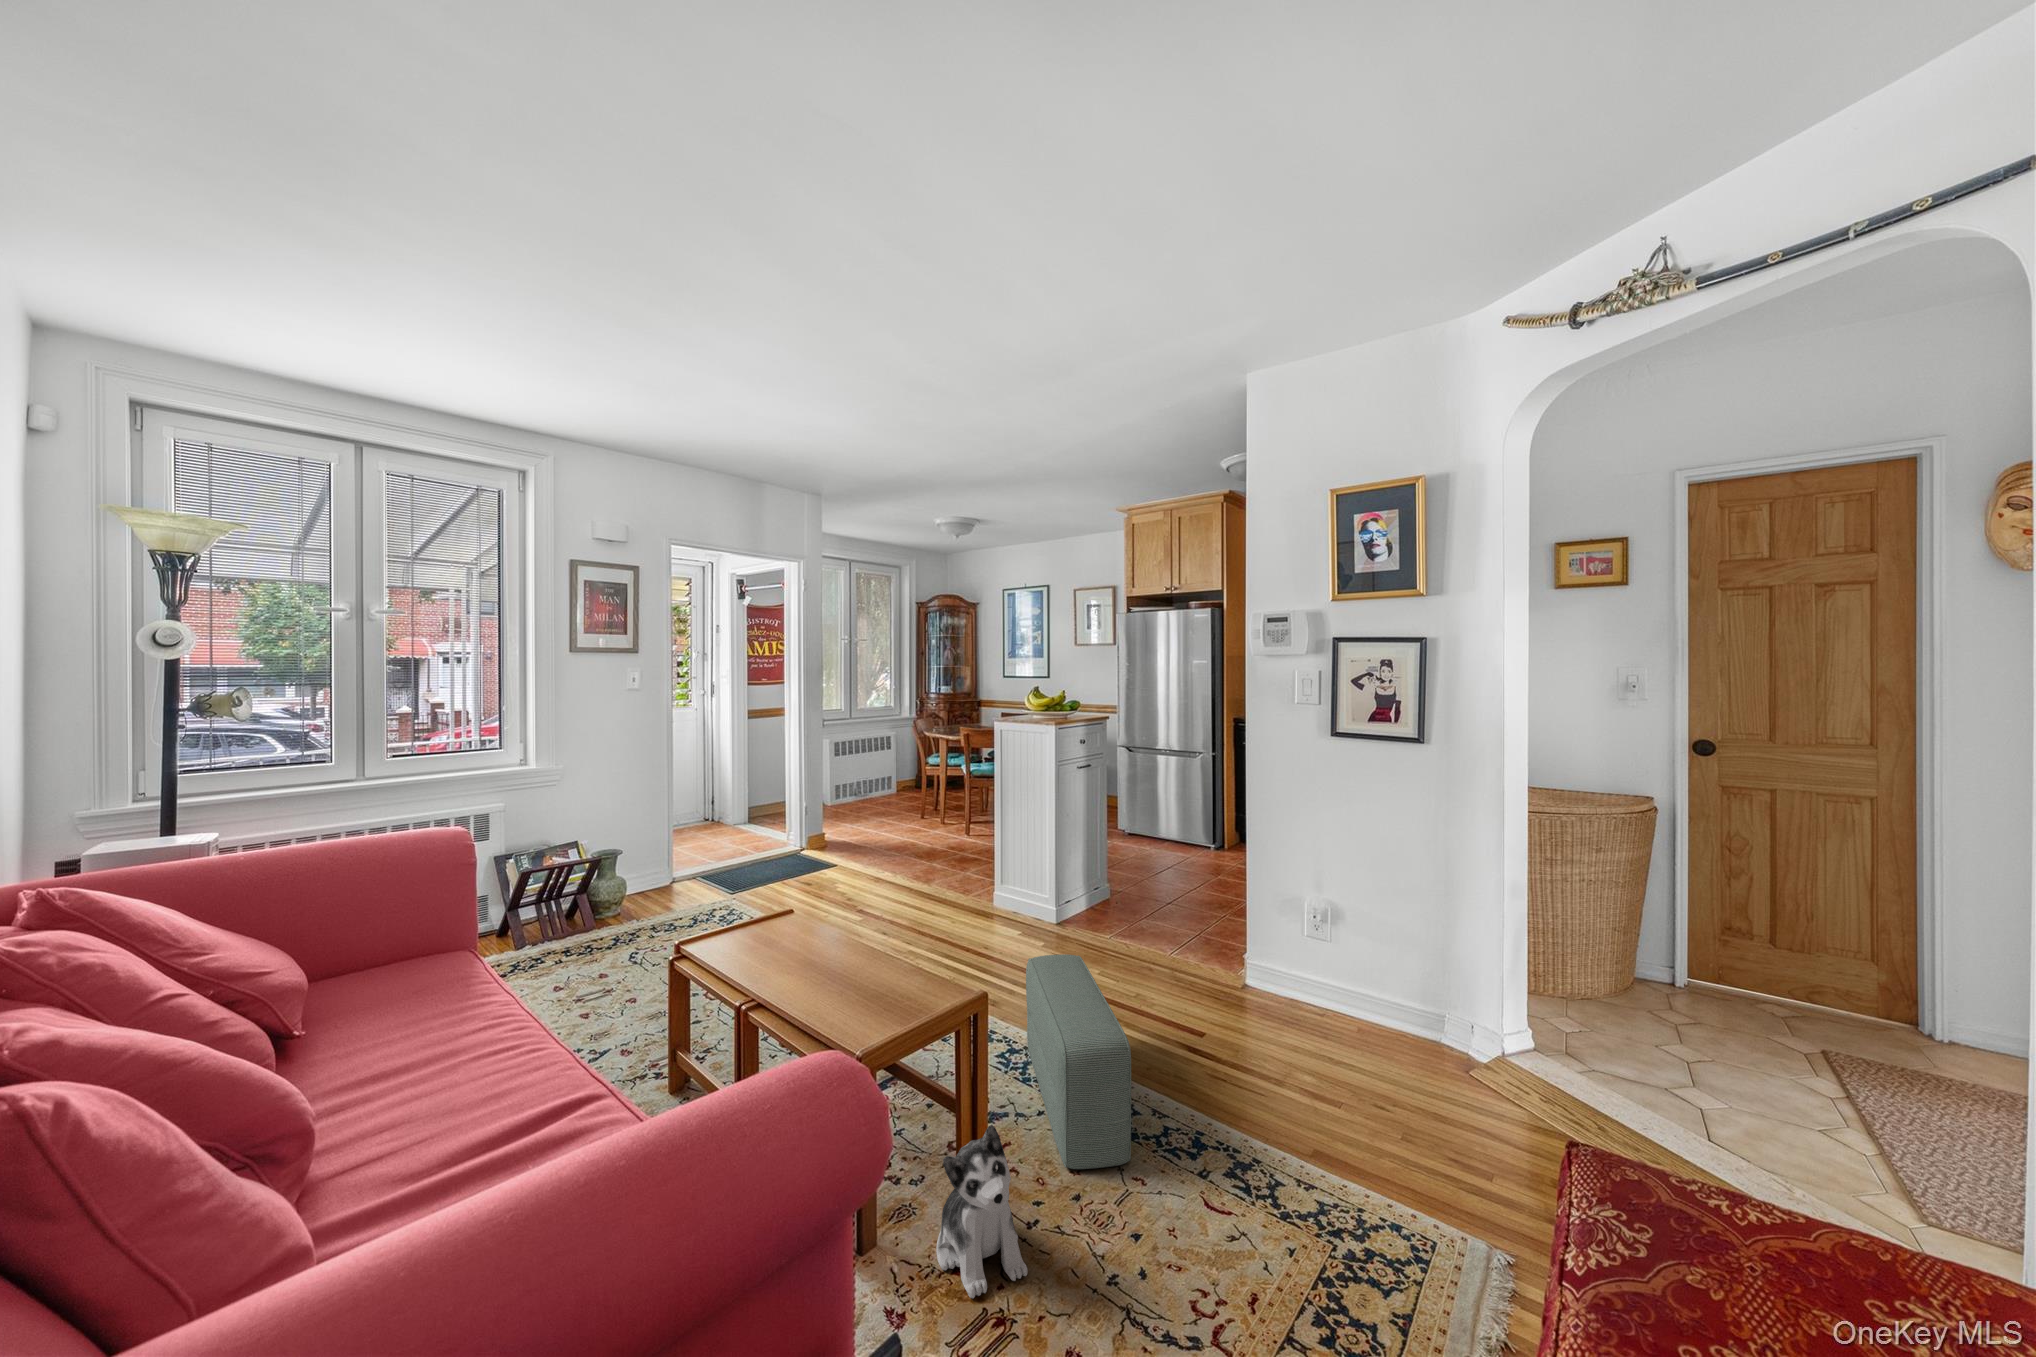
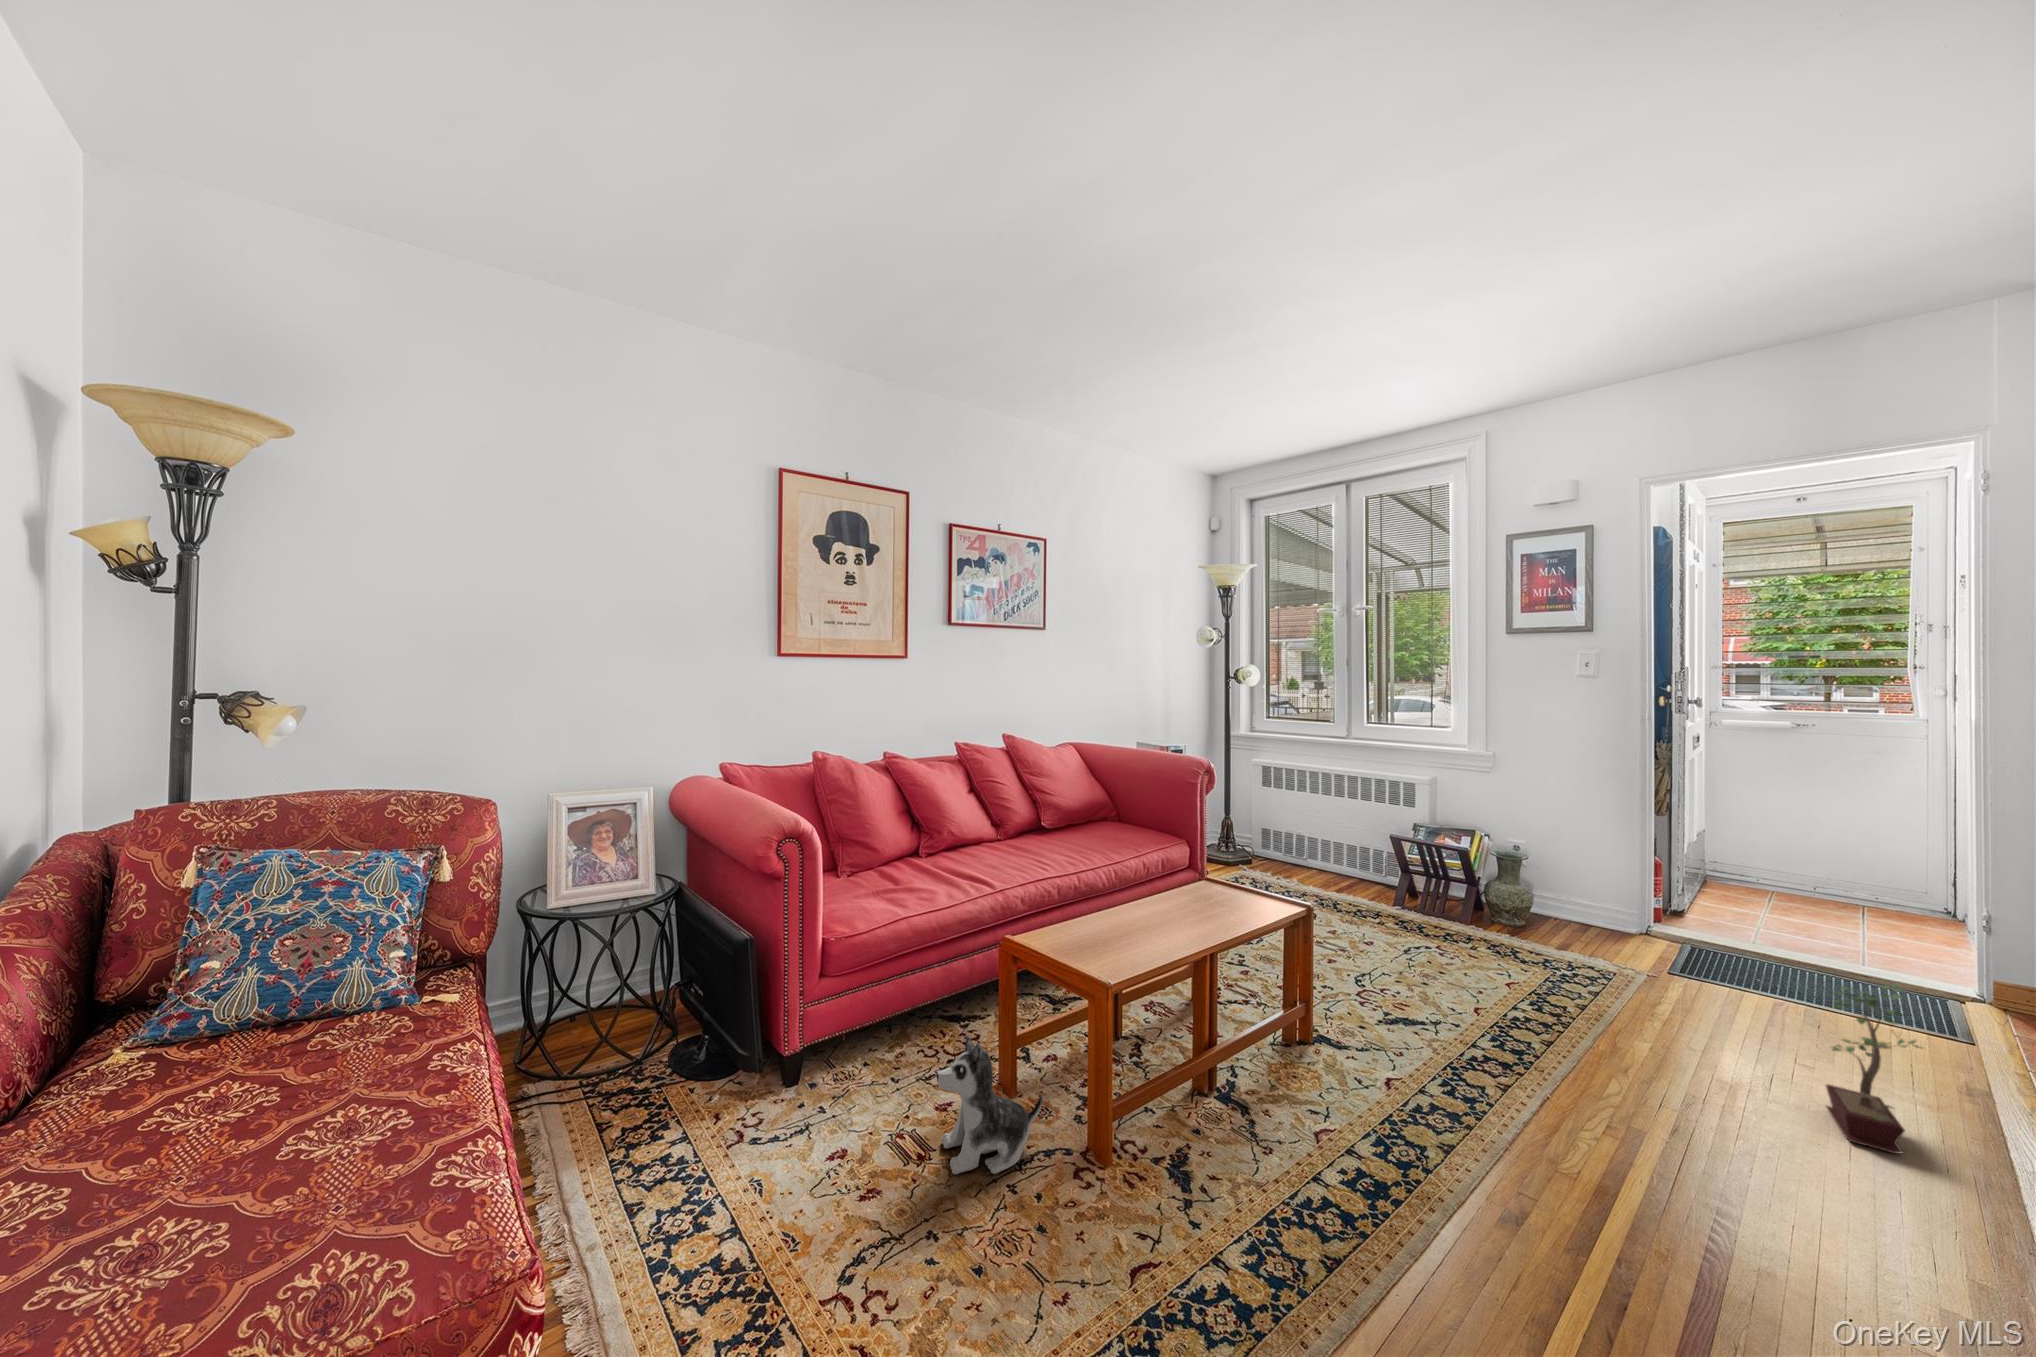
potted plant: none [886,820,949,909] -> present [1826,982,1920,1153]
pouf: present [1026,954,1131,1169] -> none [1078,1090,1403,1300]

